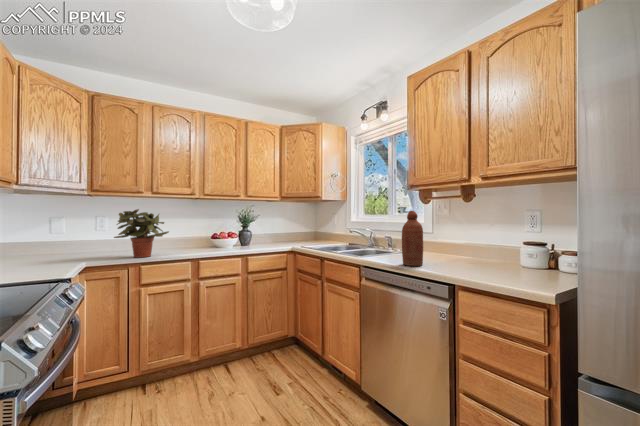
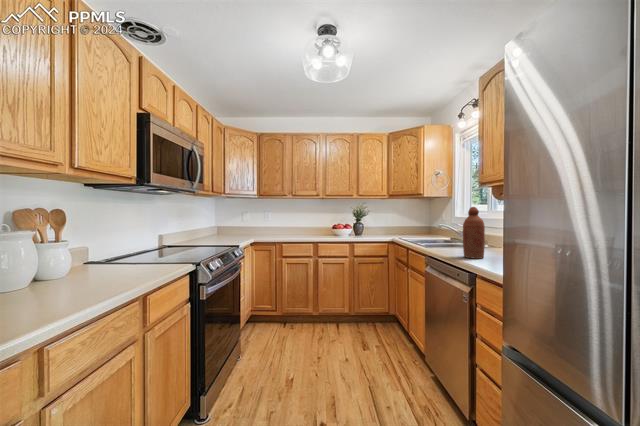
potted plant: present [114,209,169,258] -> none [268,207,300,239]

